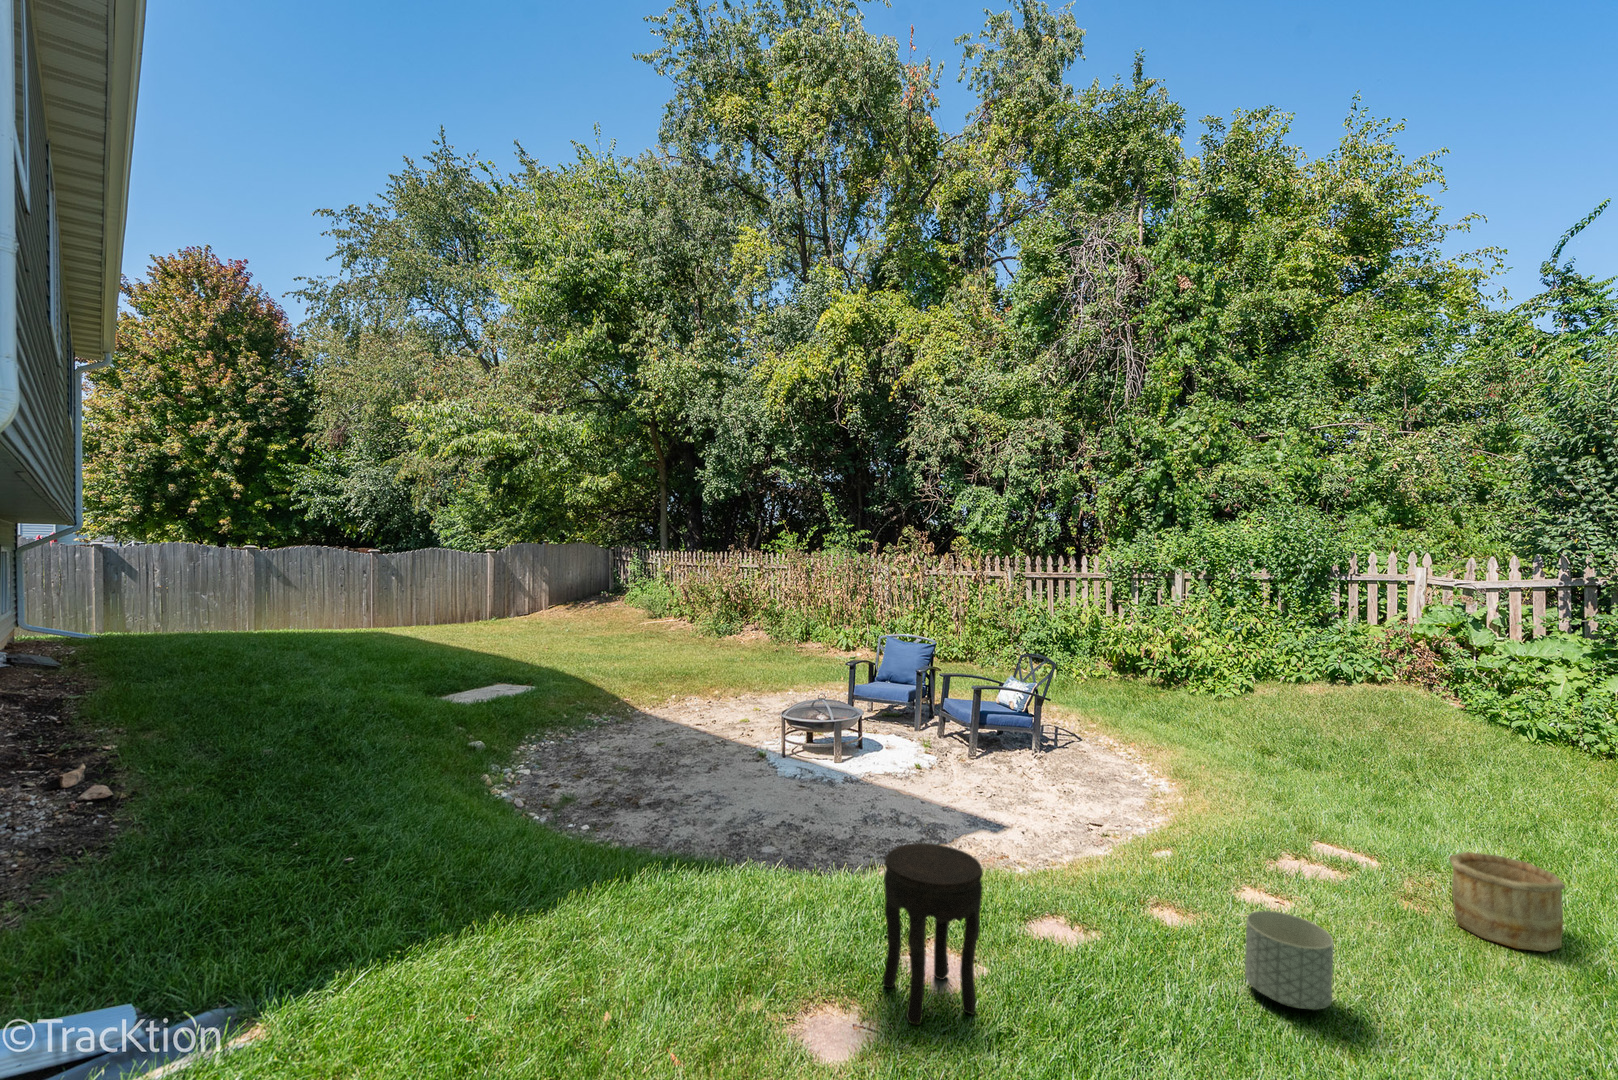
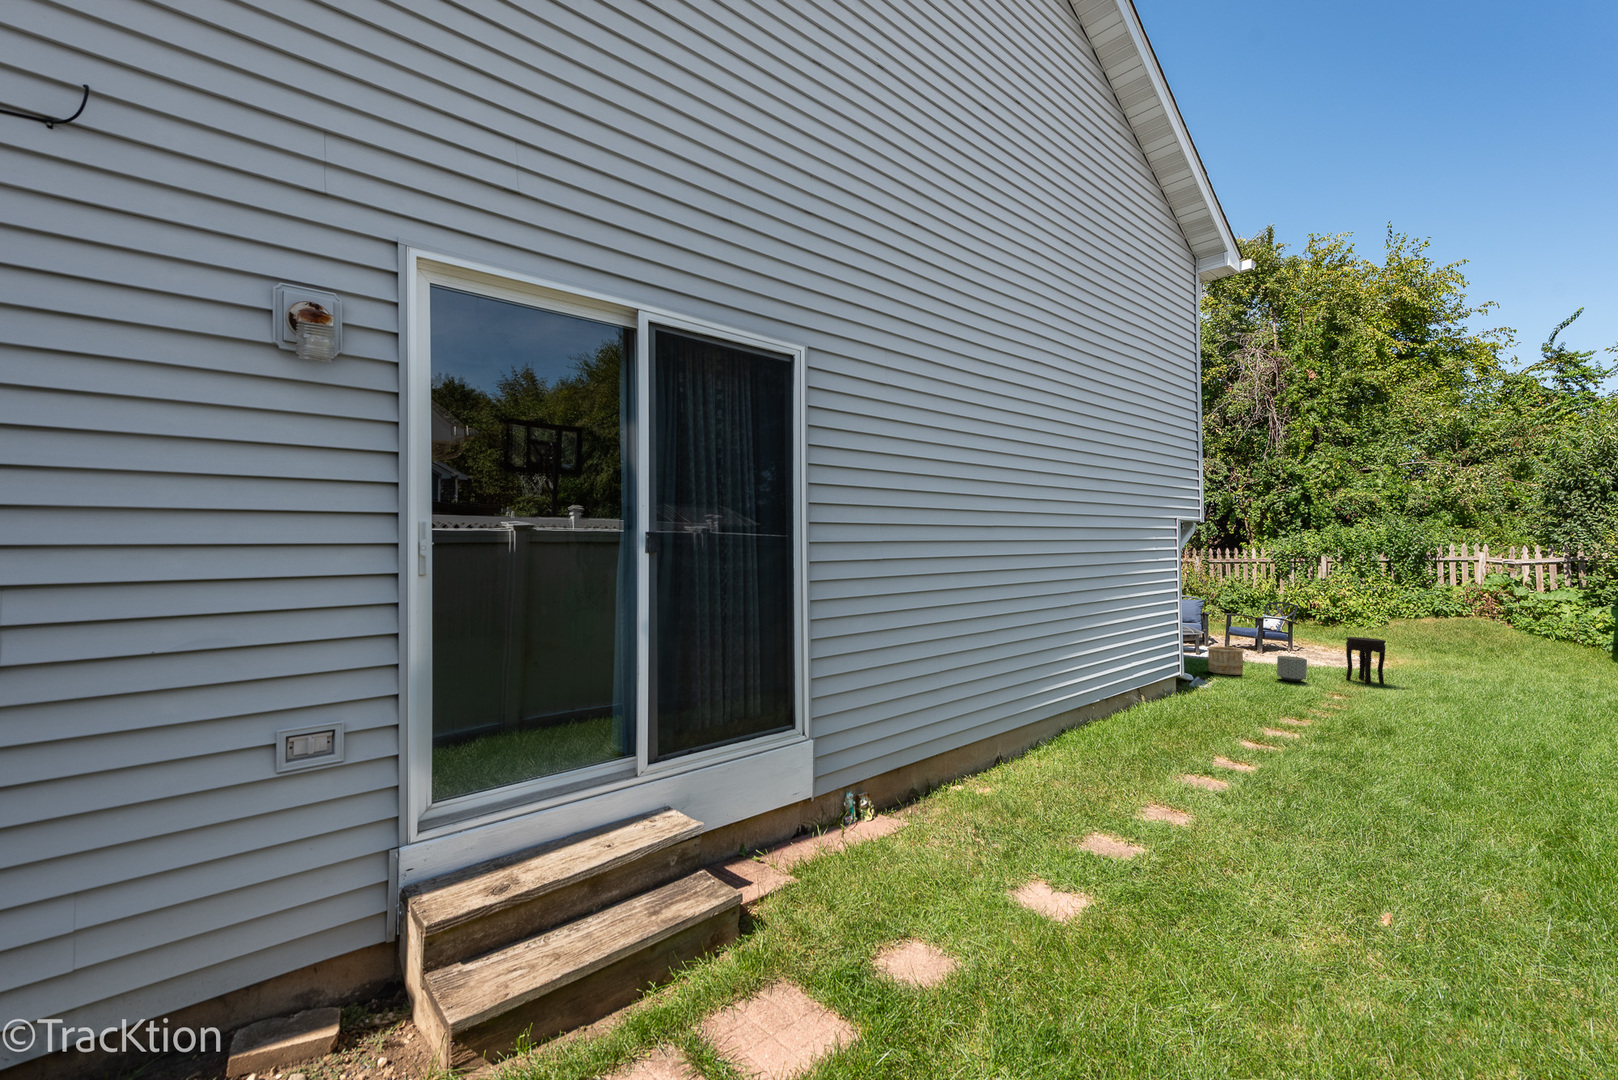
wooden bucket: present [1449,852,1565,952] -> present [1207,646,1244,675]
planter: present [1245,911,1334,1010] -> present [1277,656,1307,682]

